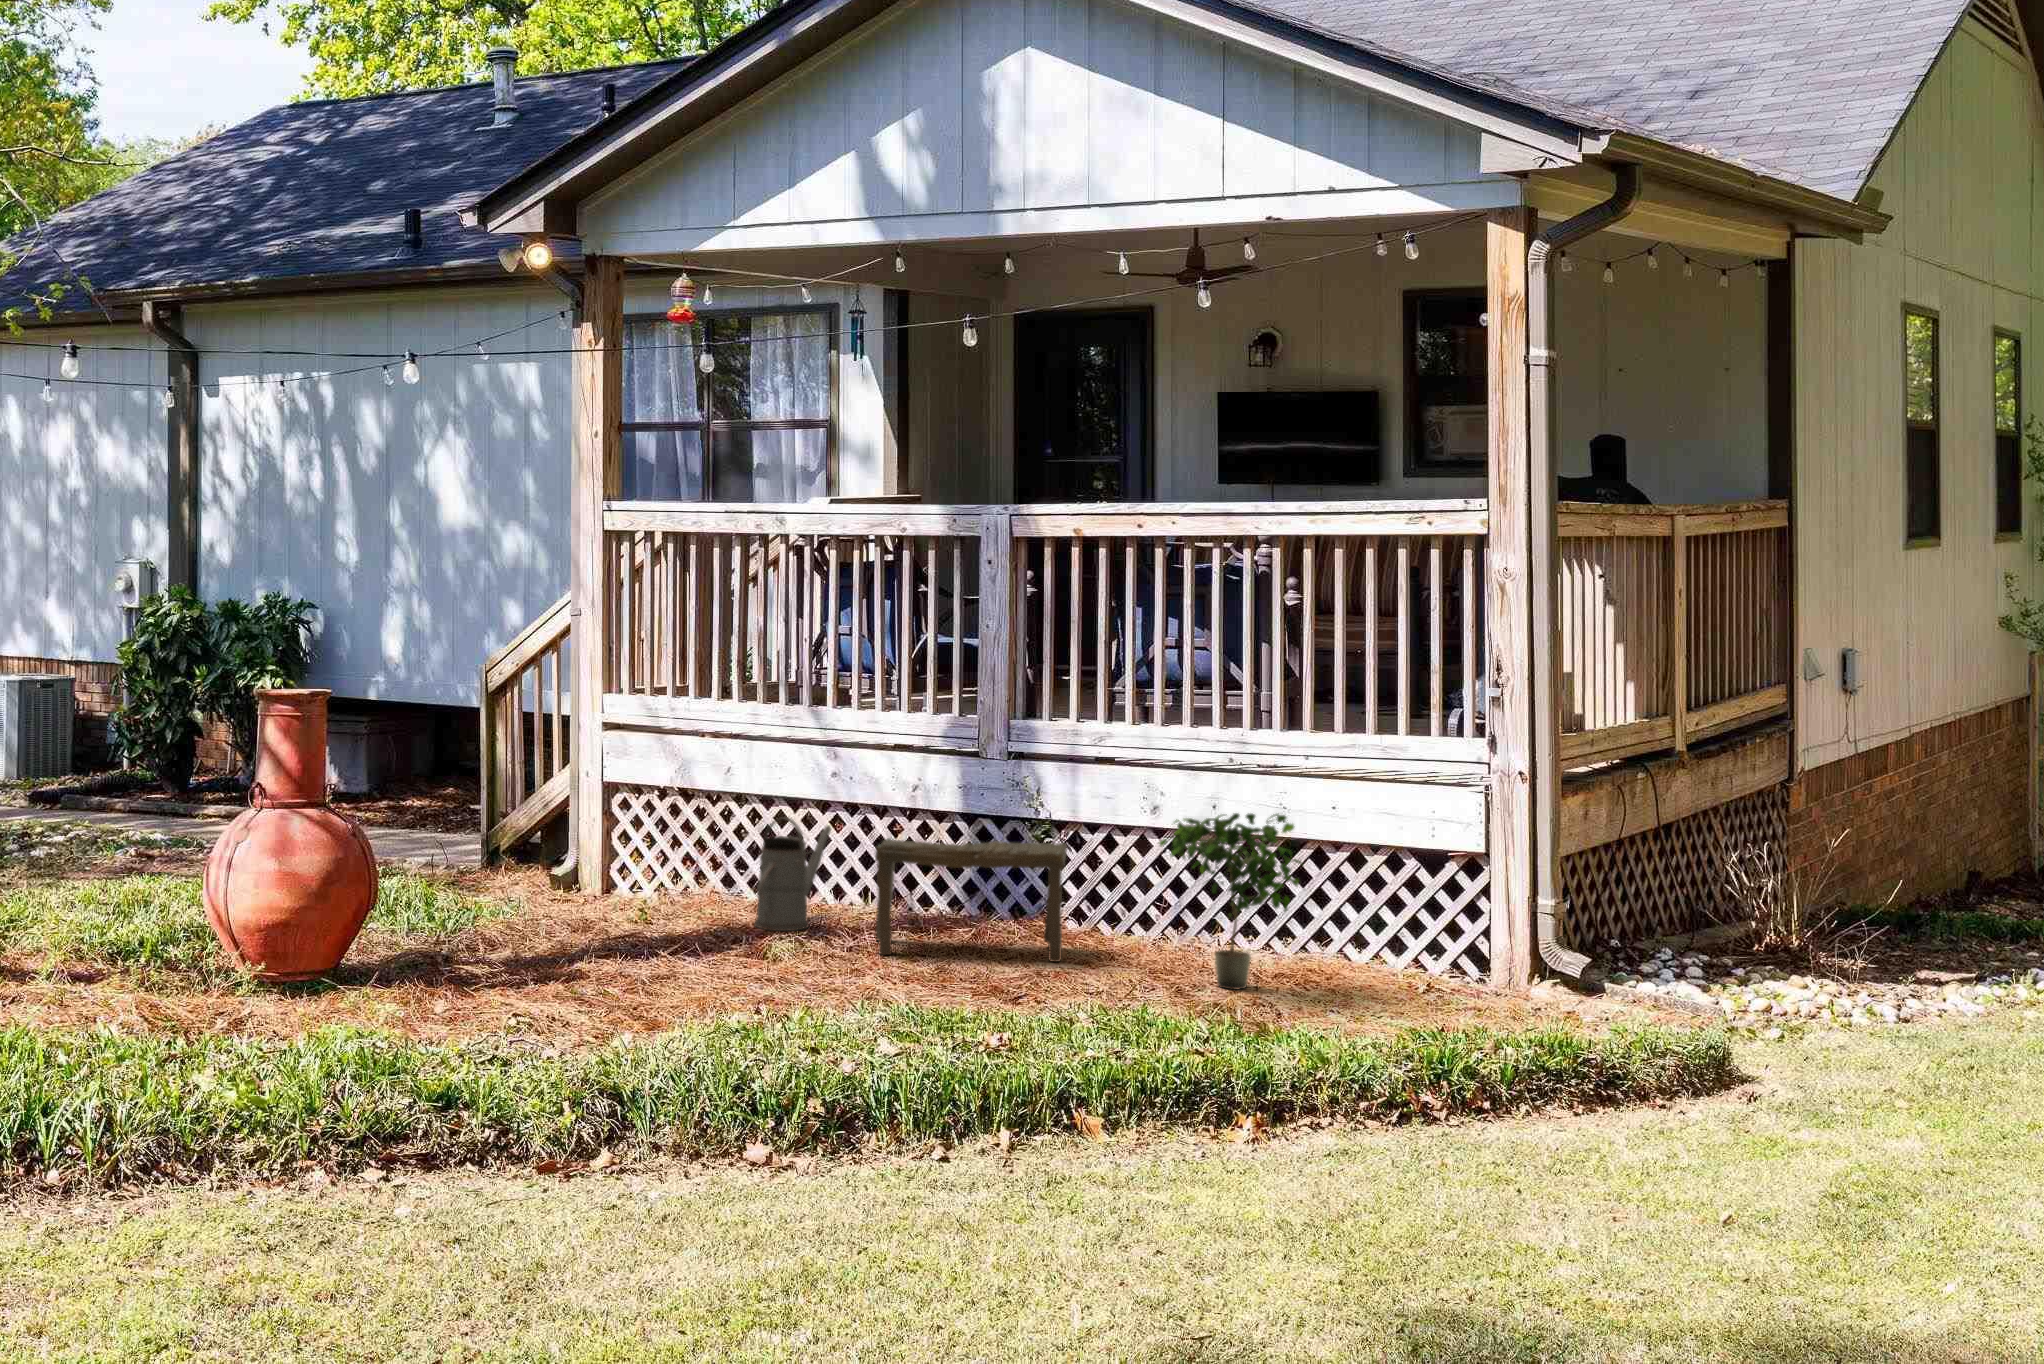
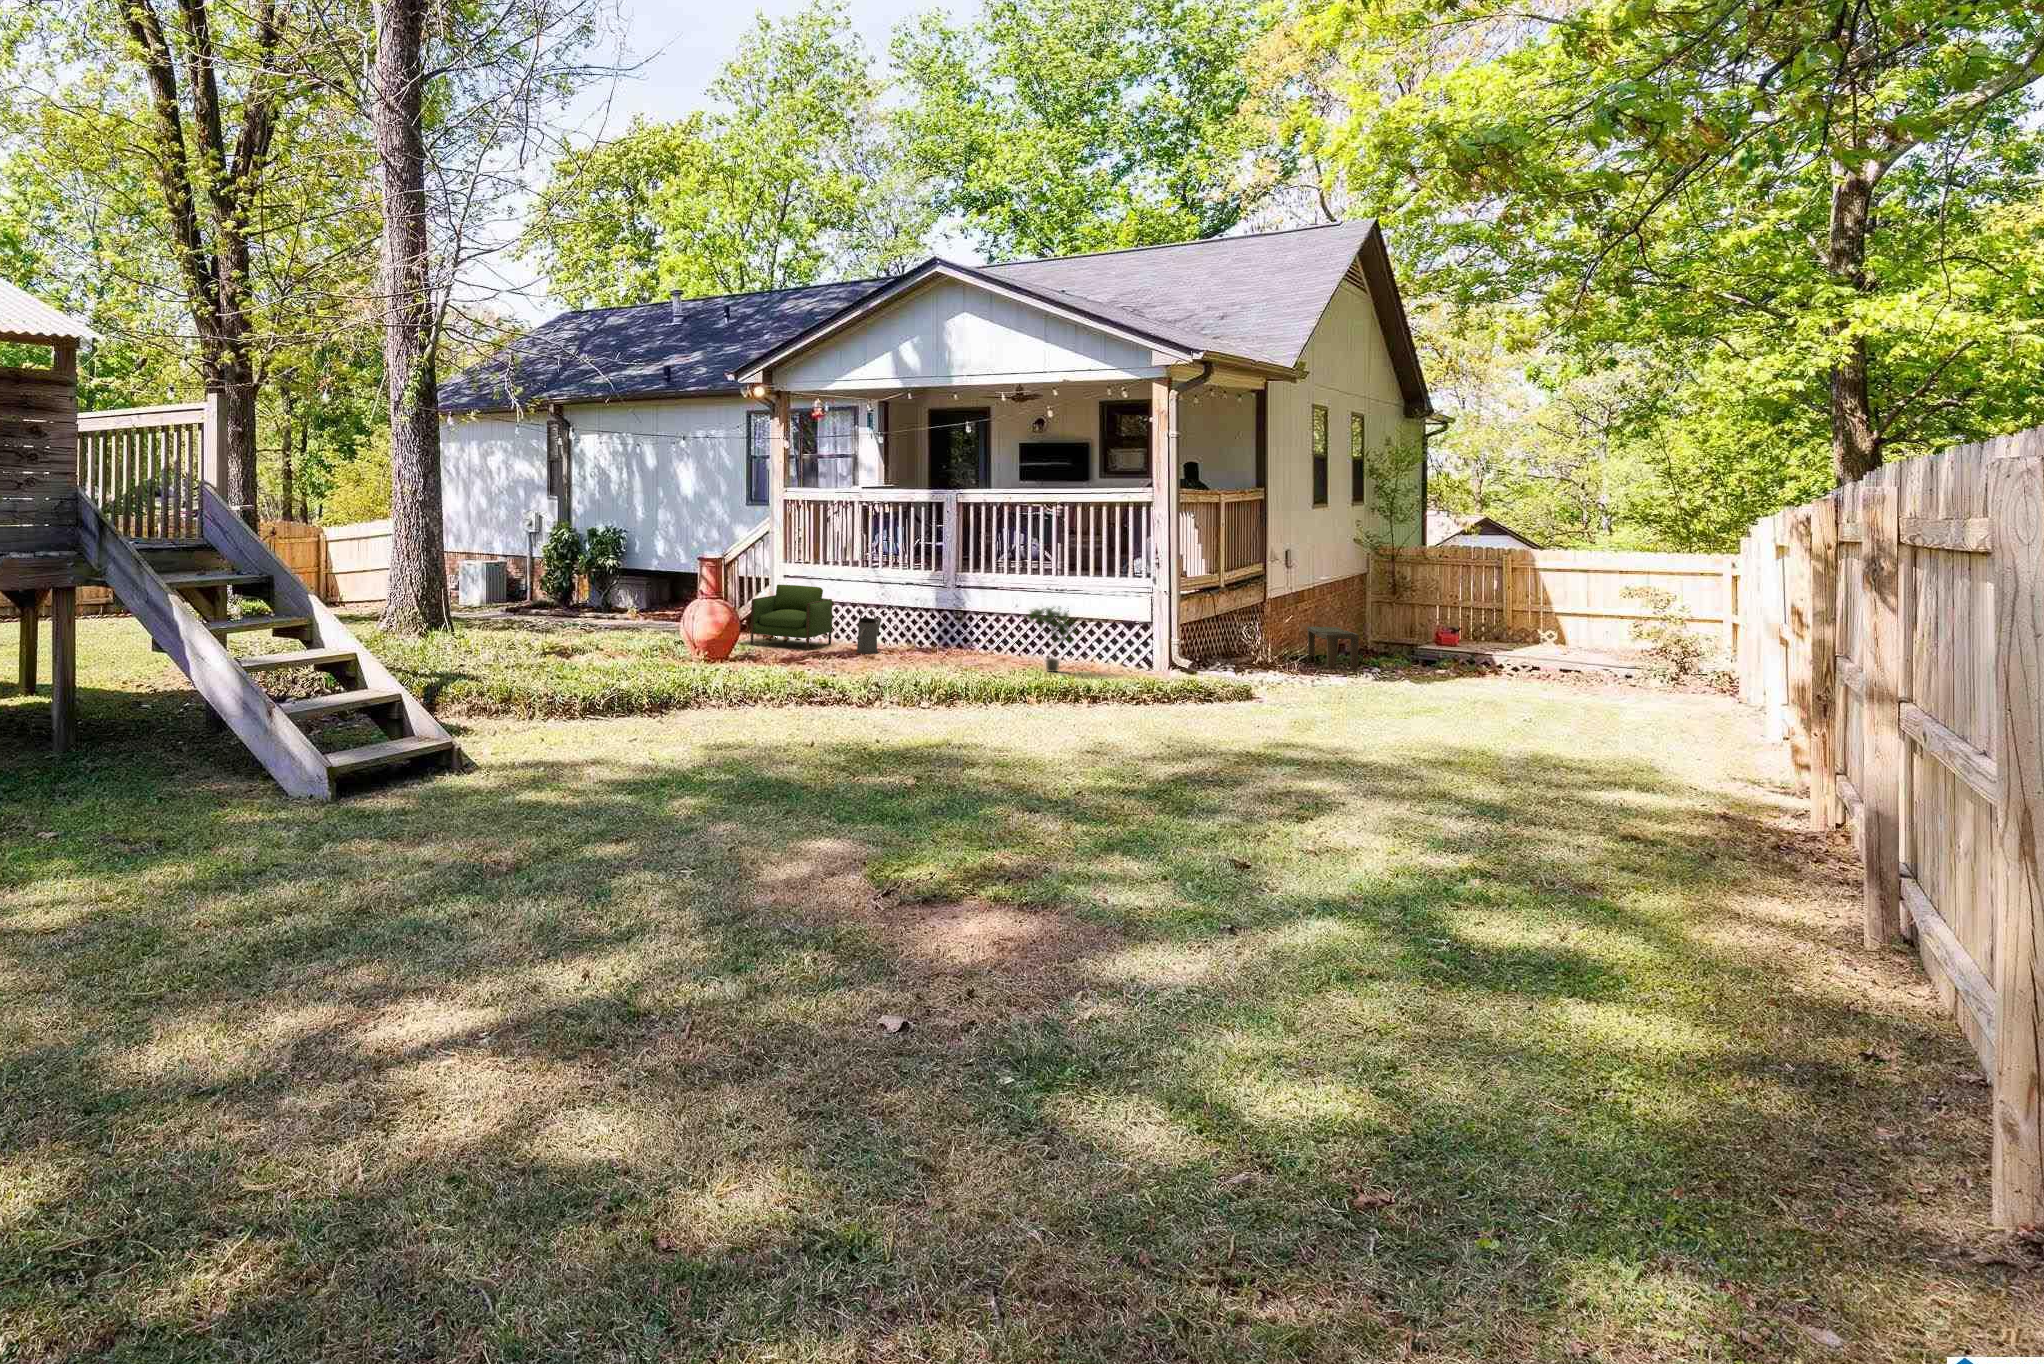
armchair: none [493,747,711,924] -> present [751,585,832,651]
bench: present [875,838,1067,962] -> present [1307,627,1359,670]

